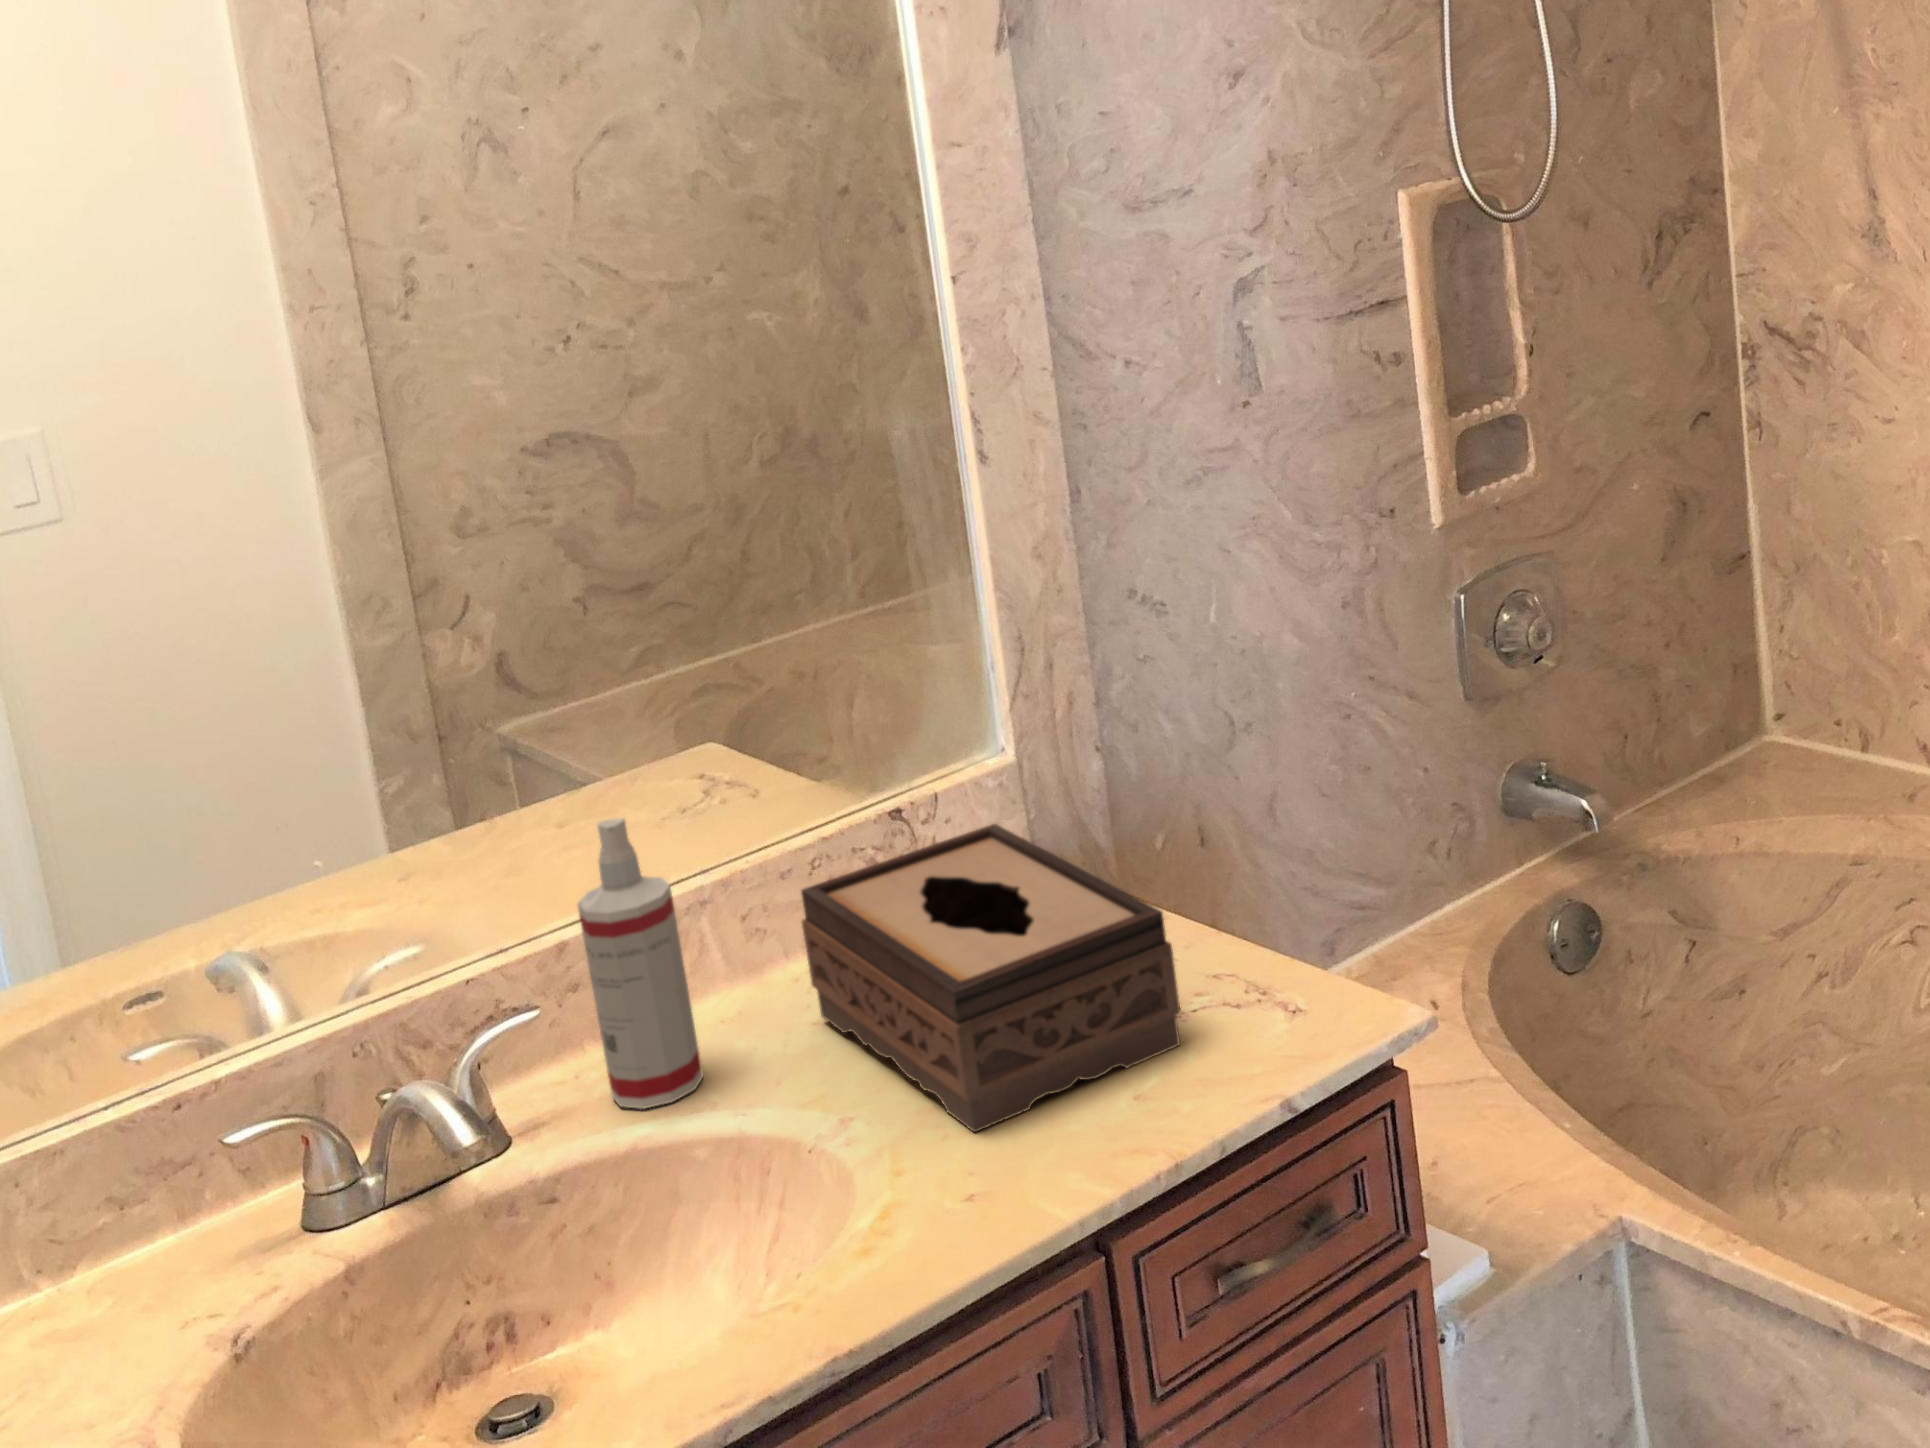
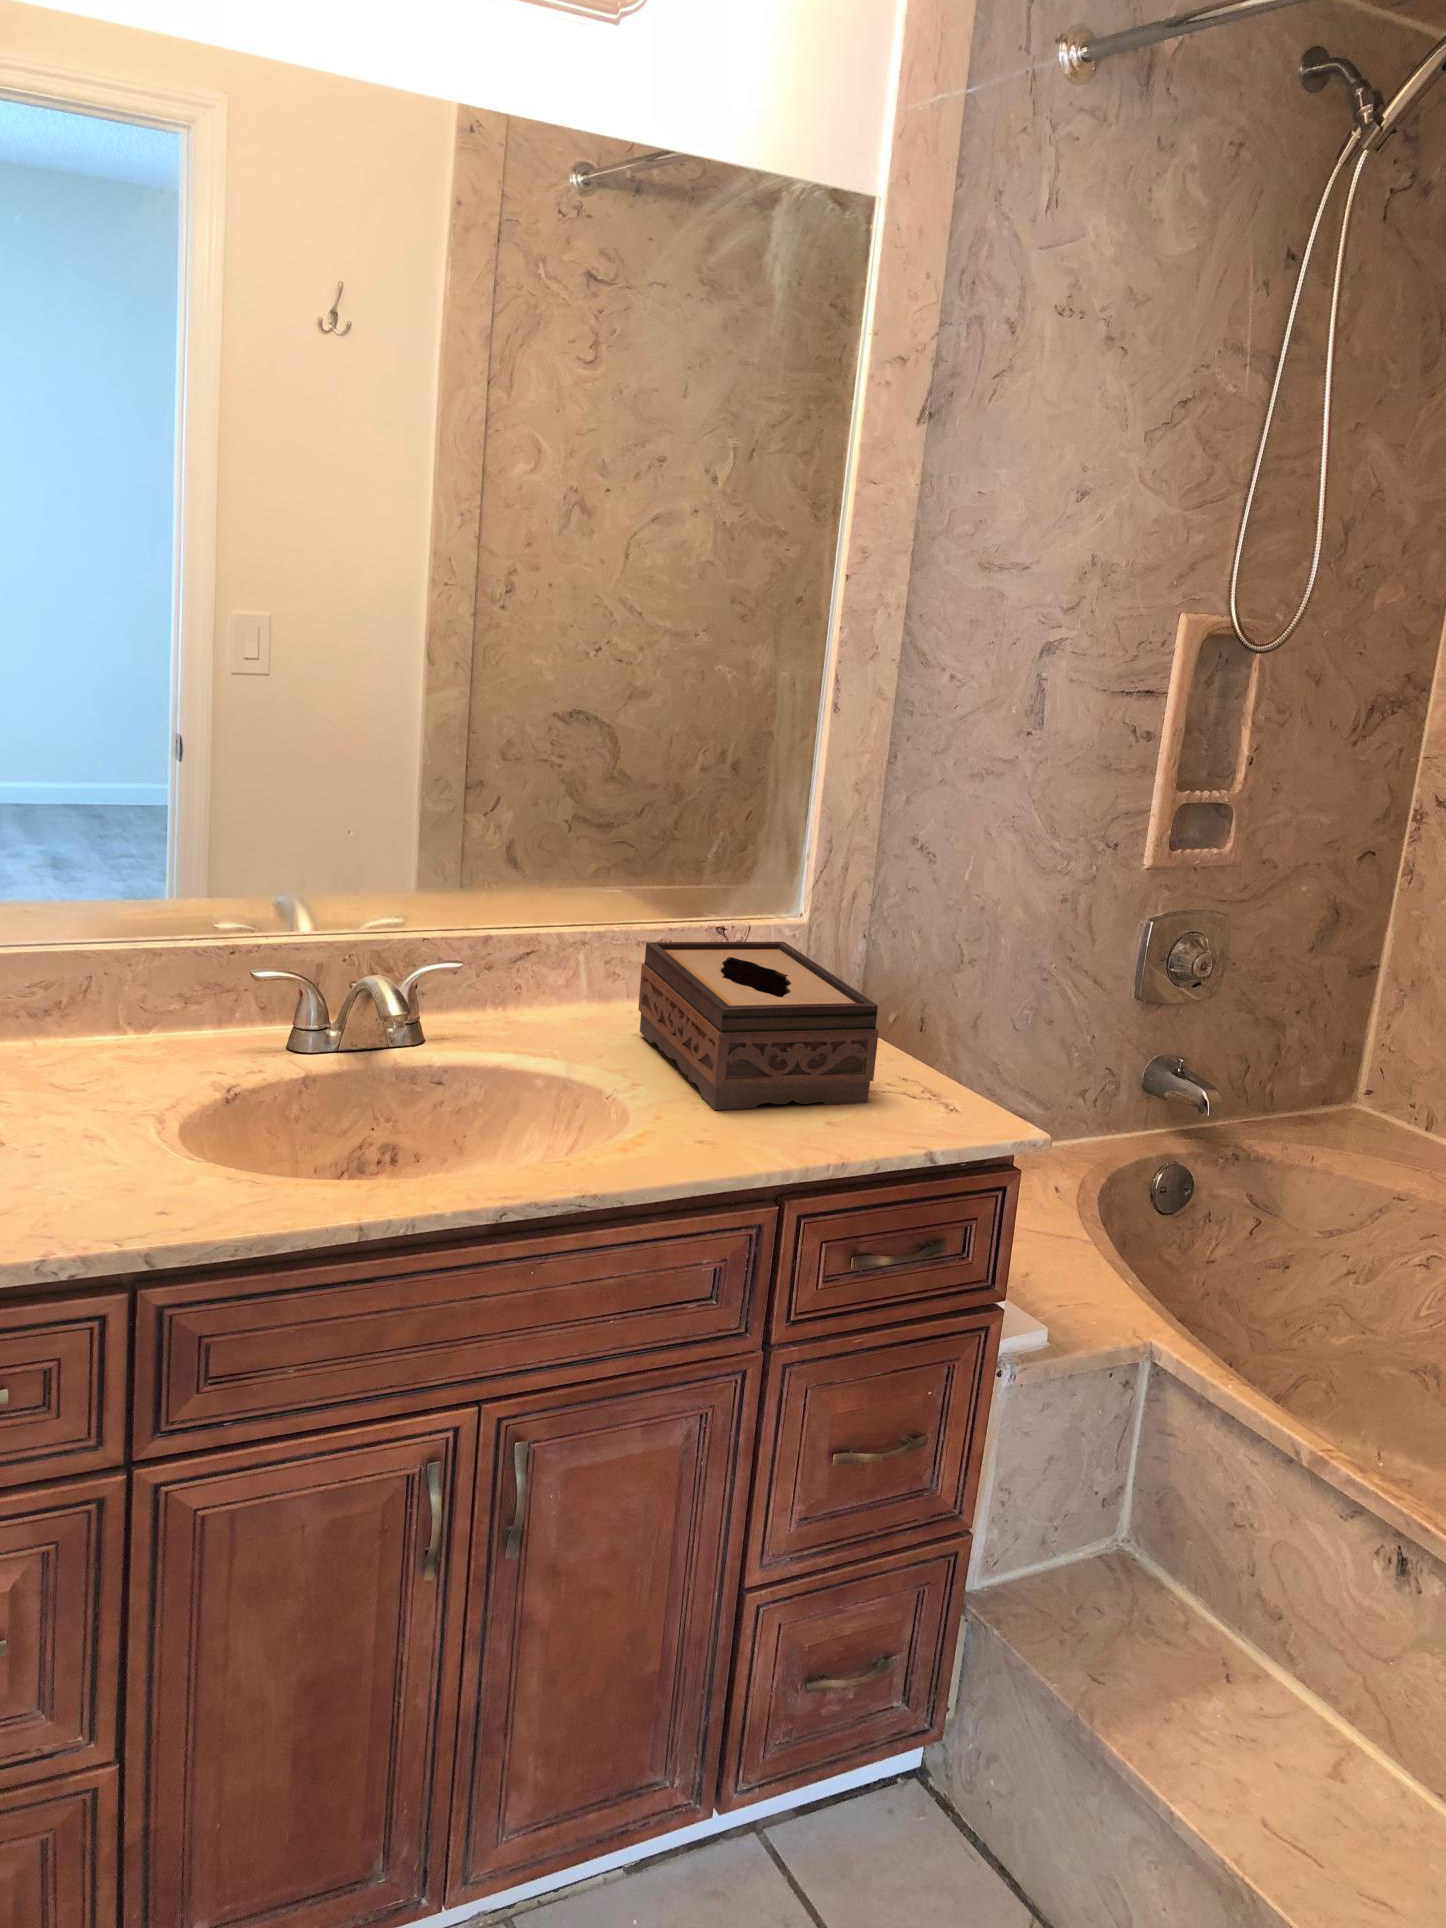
spray bottle: present [578,818,703,1109] -> none [496,853,563,1049]

